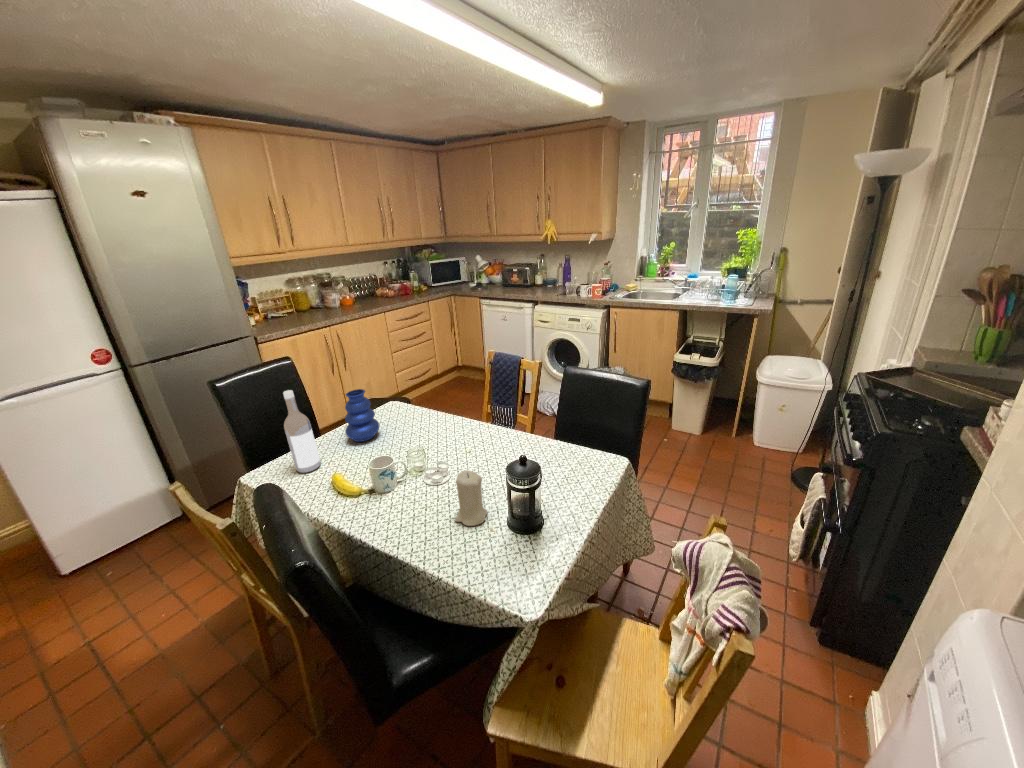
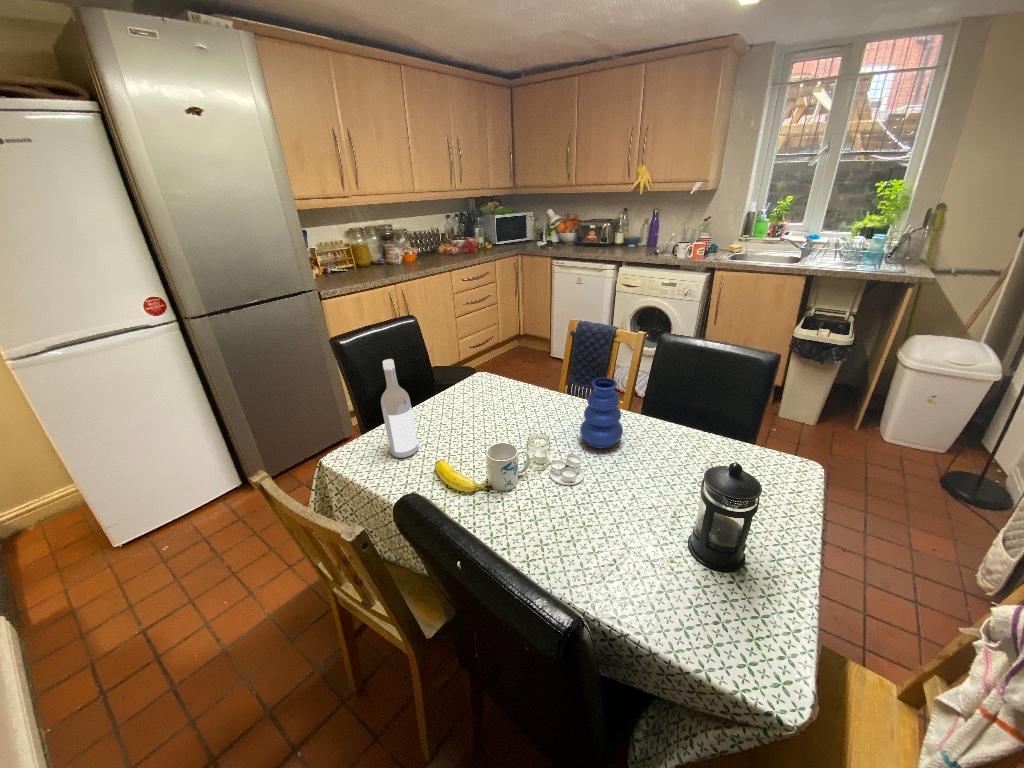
vase: present [345,389,380,442] -> present [580,378,623,449]
candle: present [455,470,487,526] -> none [609,475,651,546]

